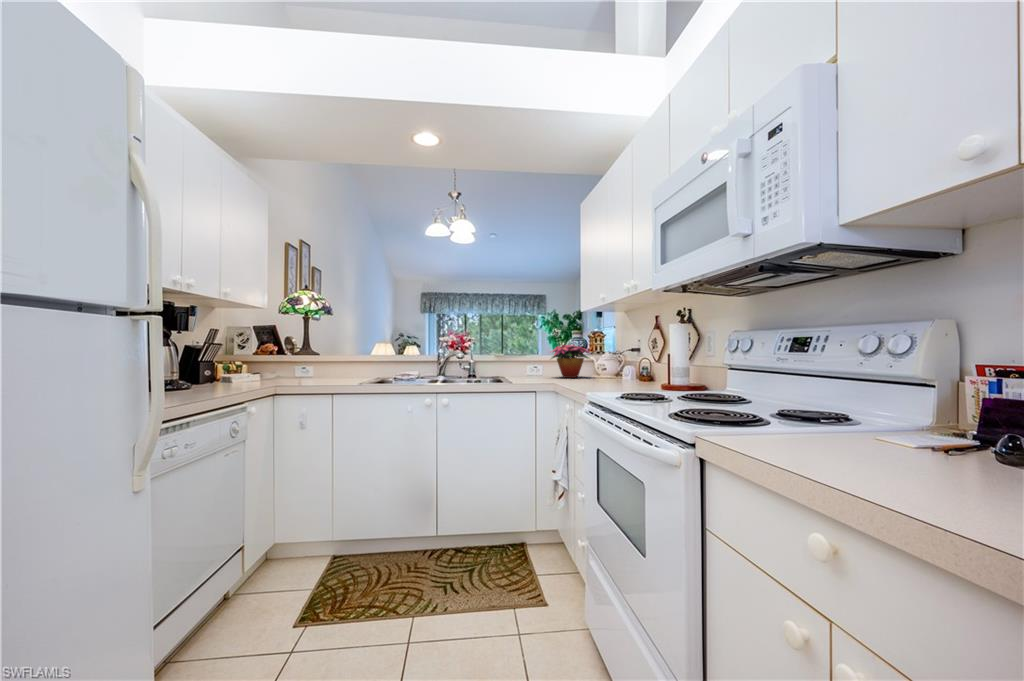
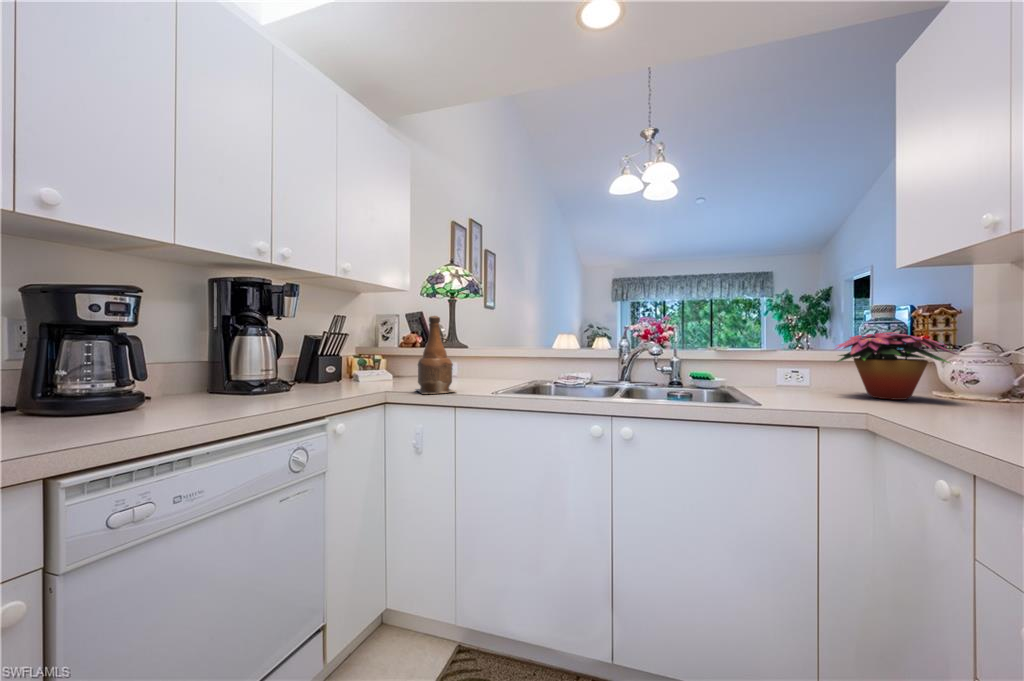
bottle: none [292,332,329,387] -> present [415,316,456,394]

